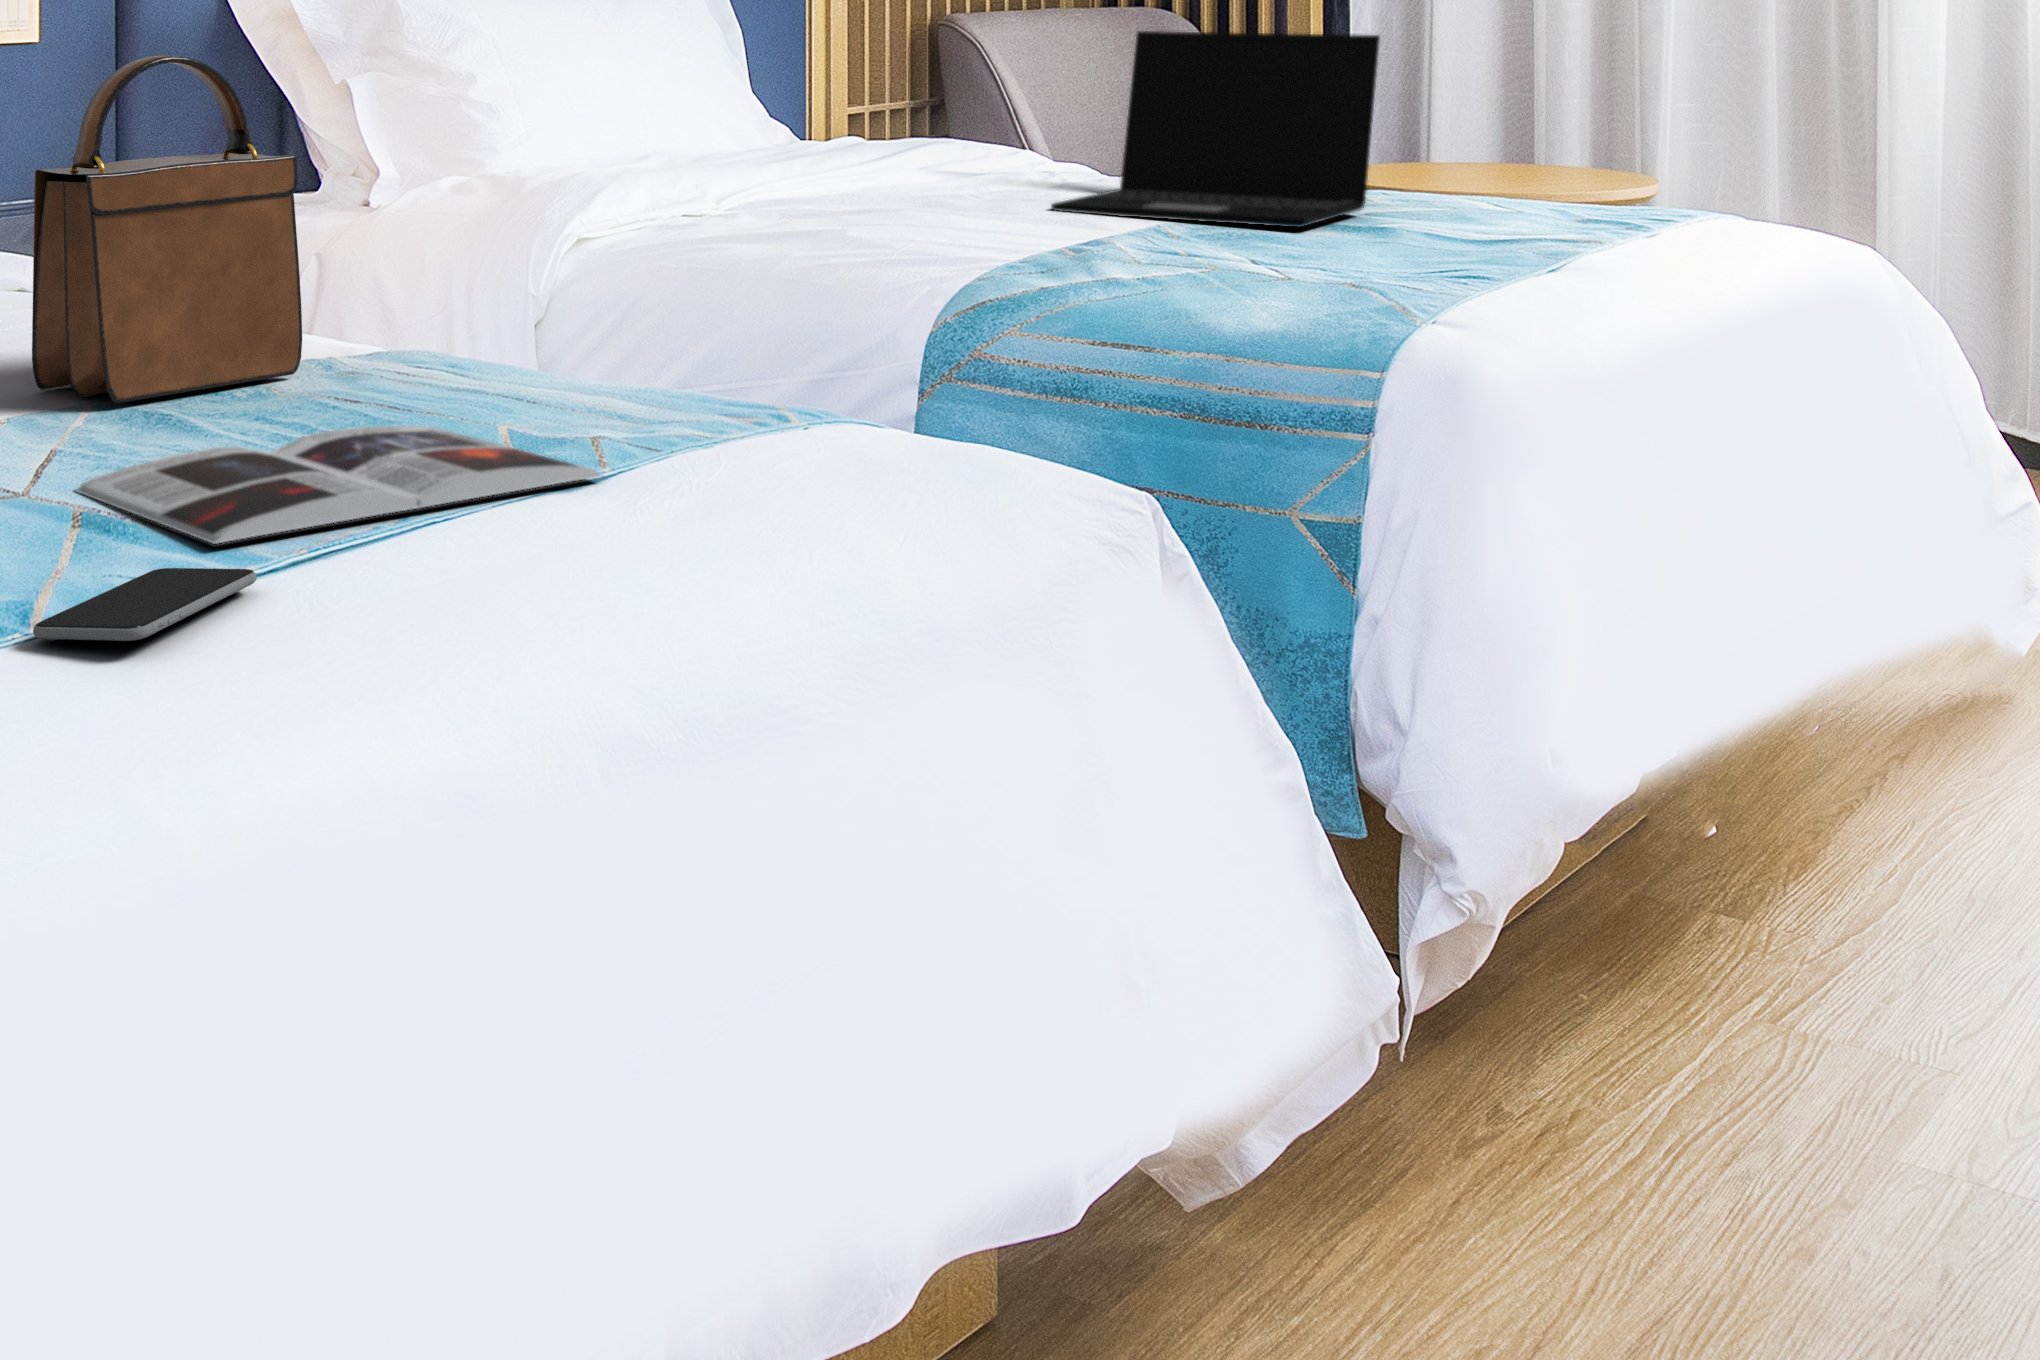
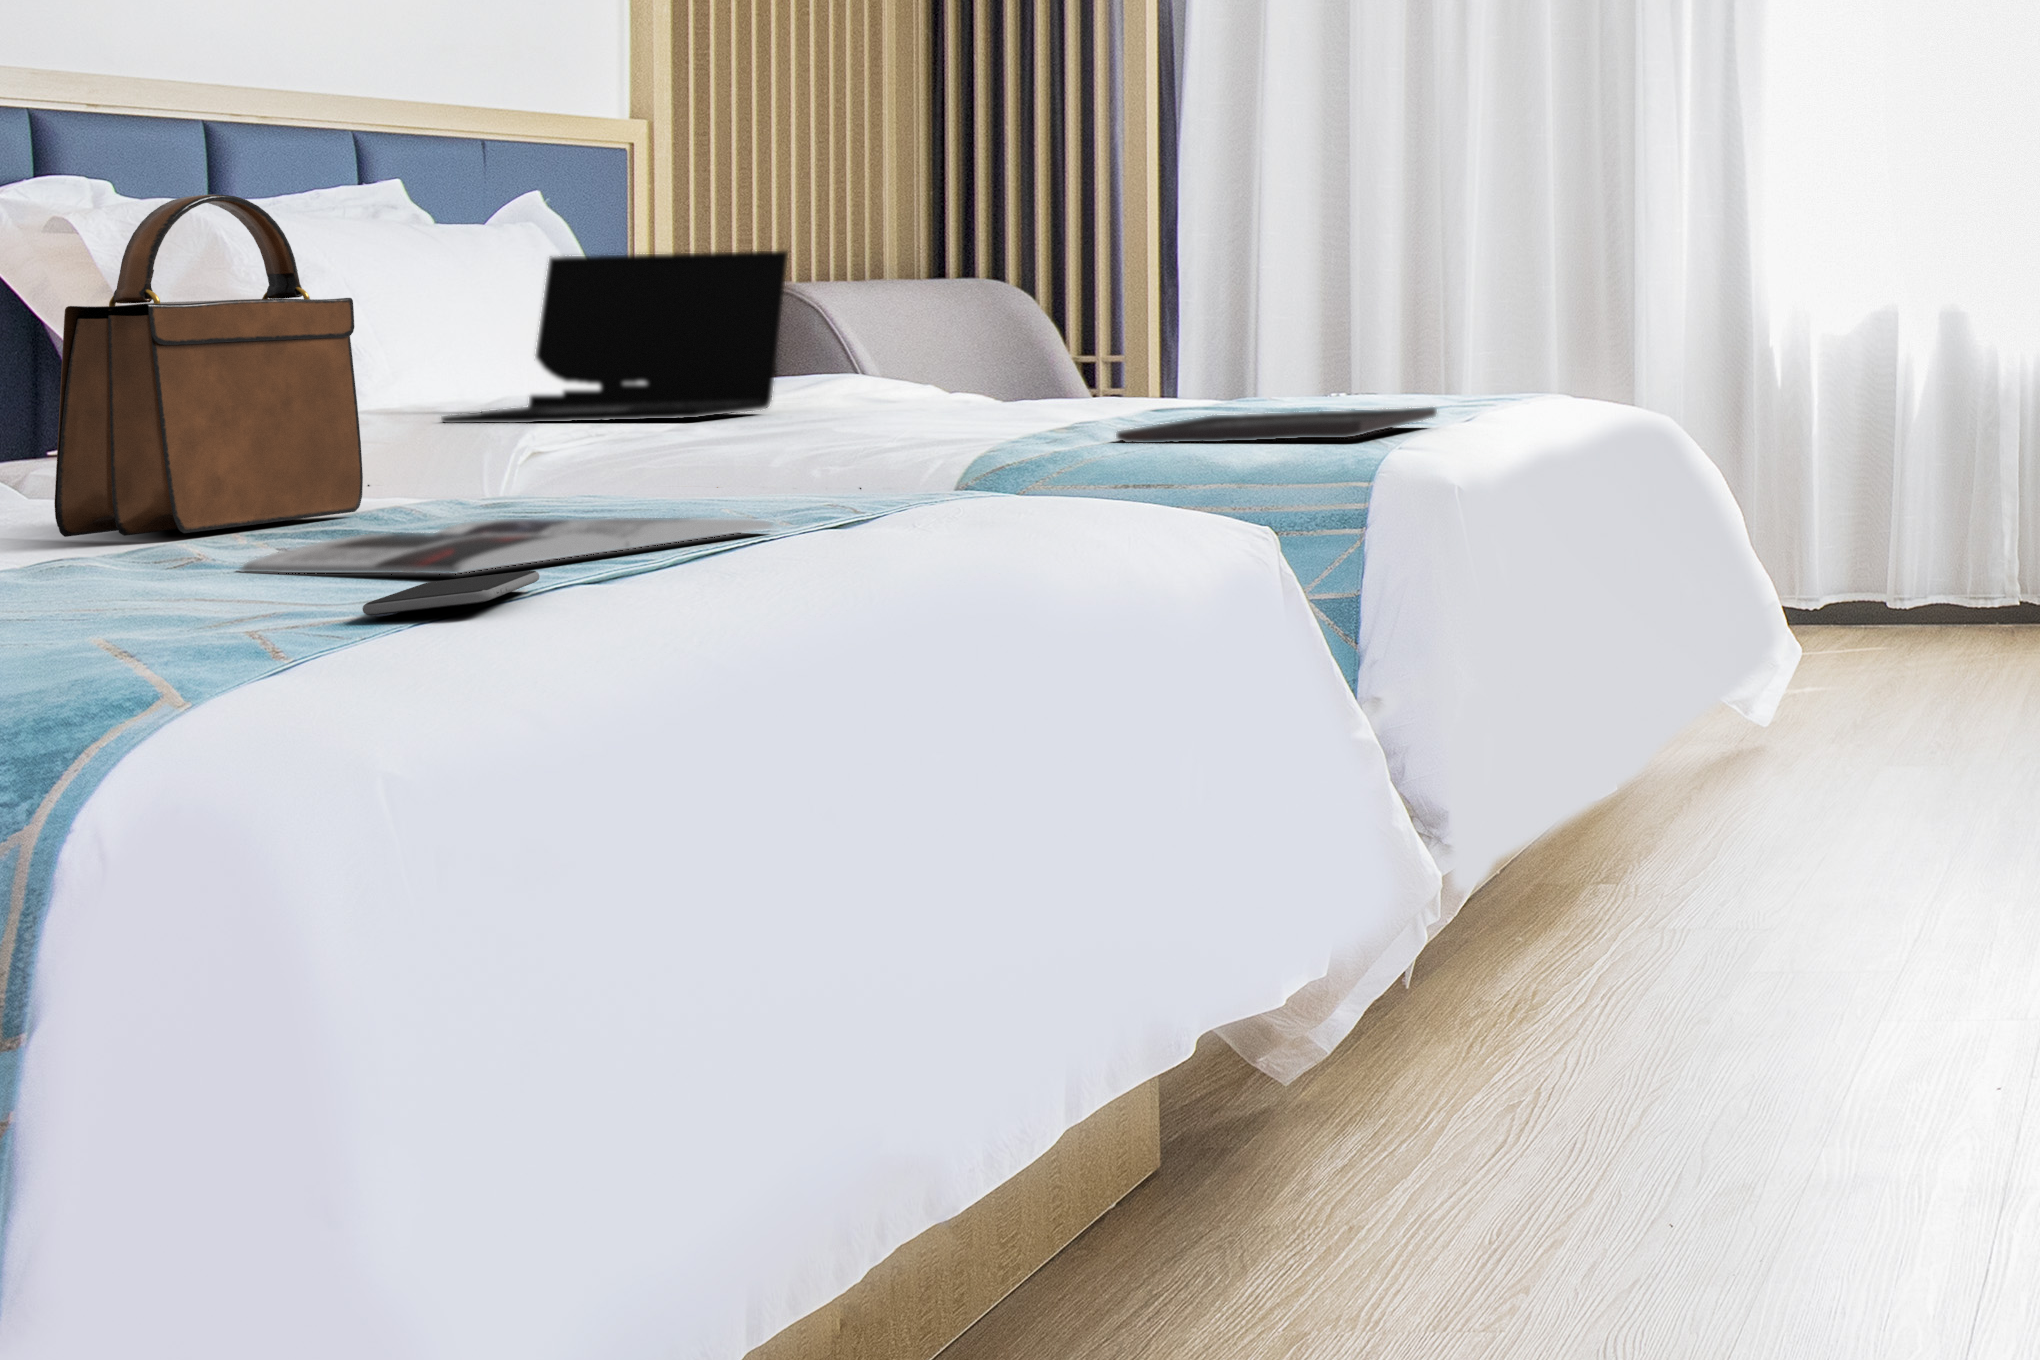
laptop: present [1051,31,1380,227] -> present [442,251,788,423]
tray: none [1135,244,1534,312] -> present [1116,407,1437,443]

